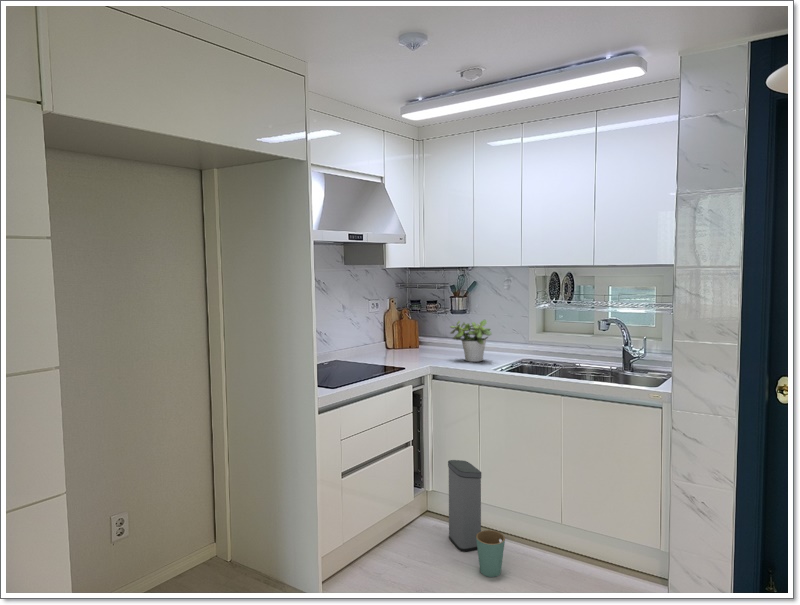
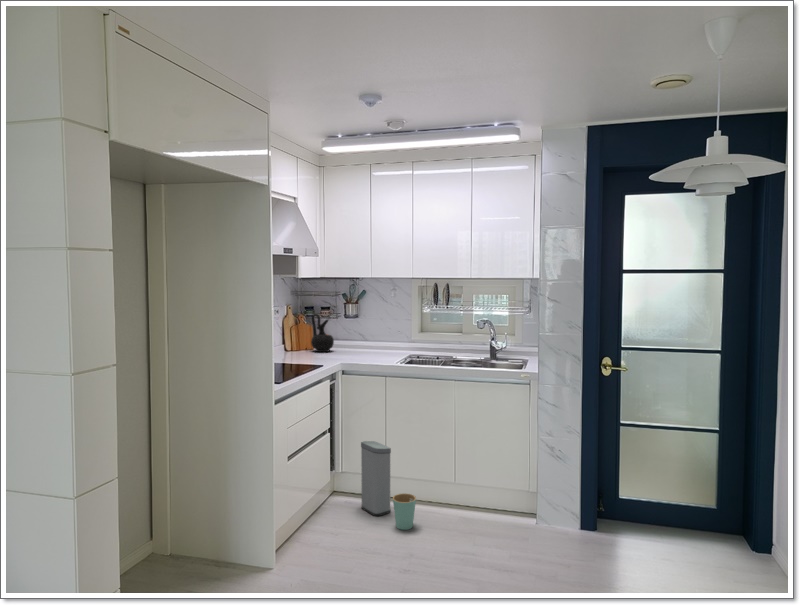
ceramic jug: none [413,308,438,351] -> present [311,314,334,352]
potted plant: present [450,320,492,362] -> none [351,322,388,359]

